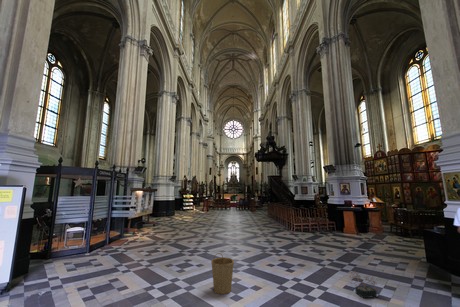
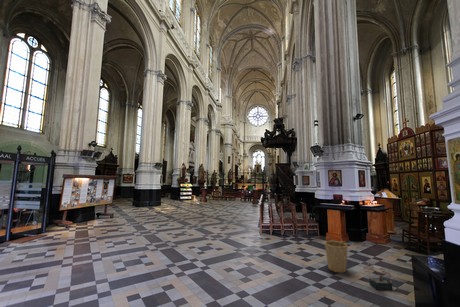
basket: present [211,253,234,294] -> present [325,238,348,273]

